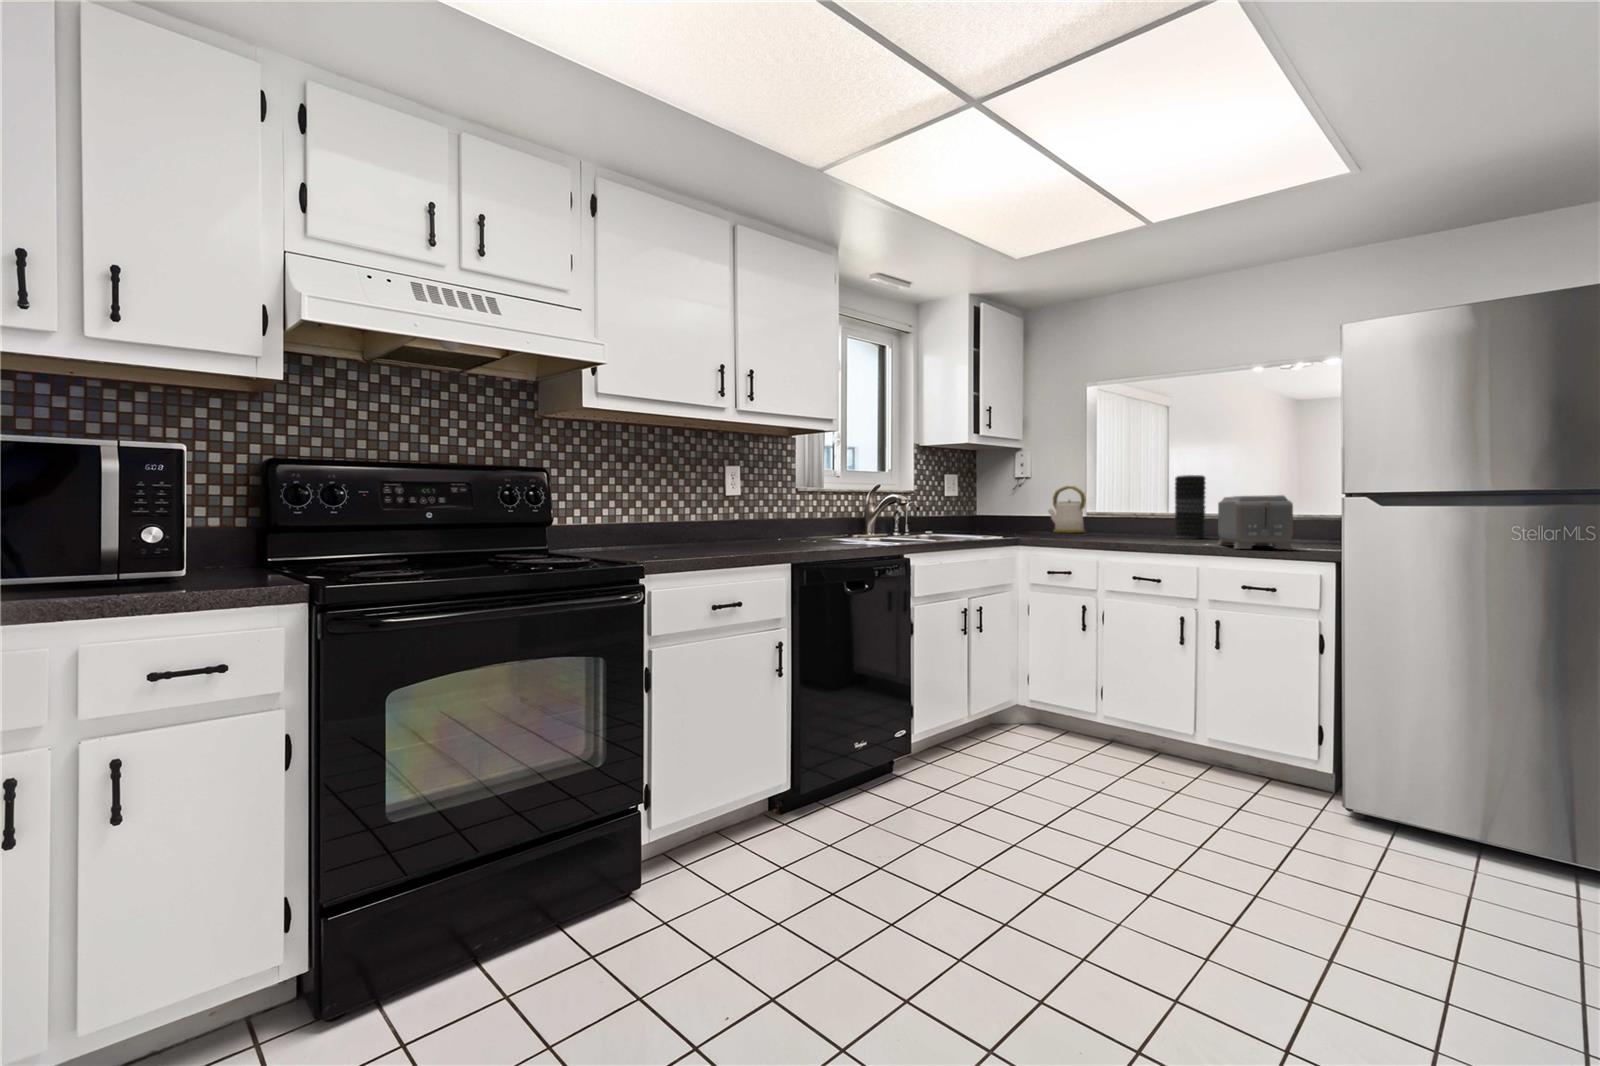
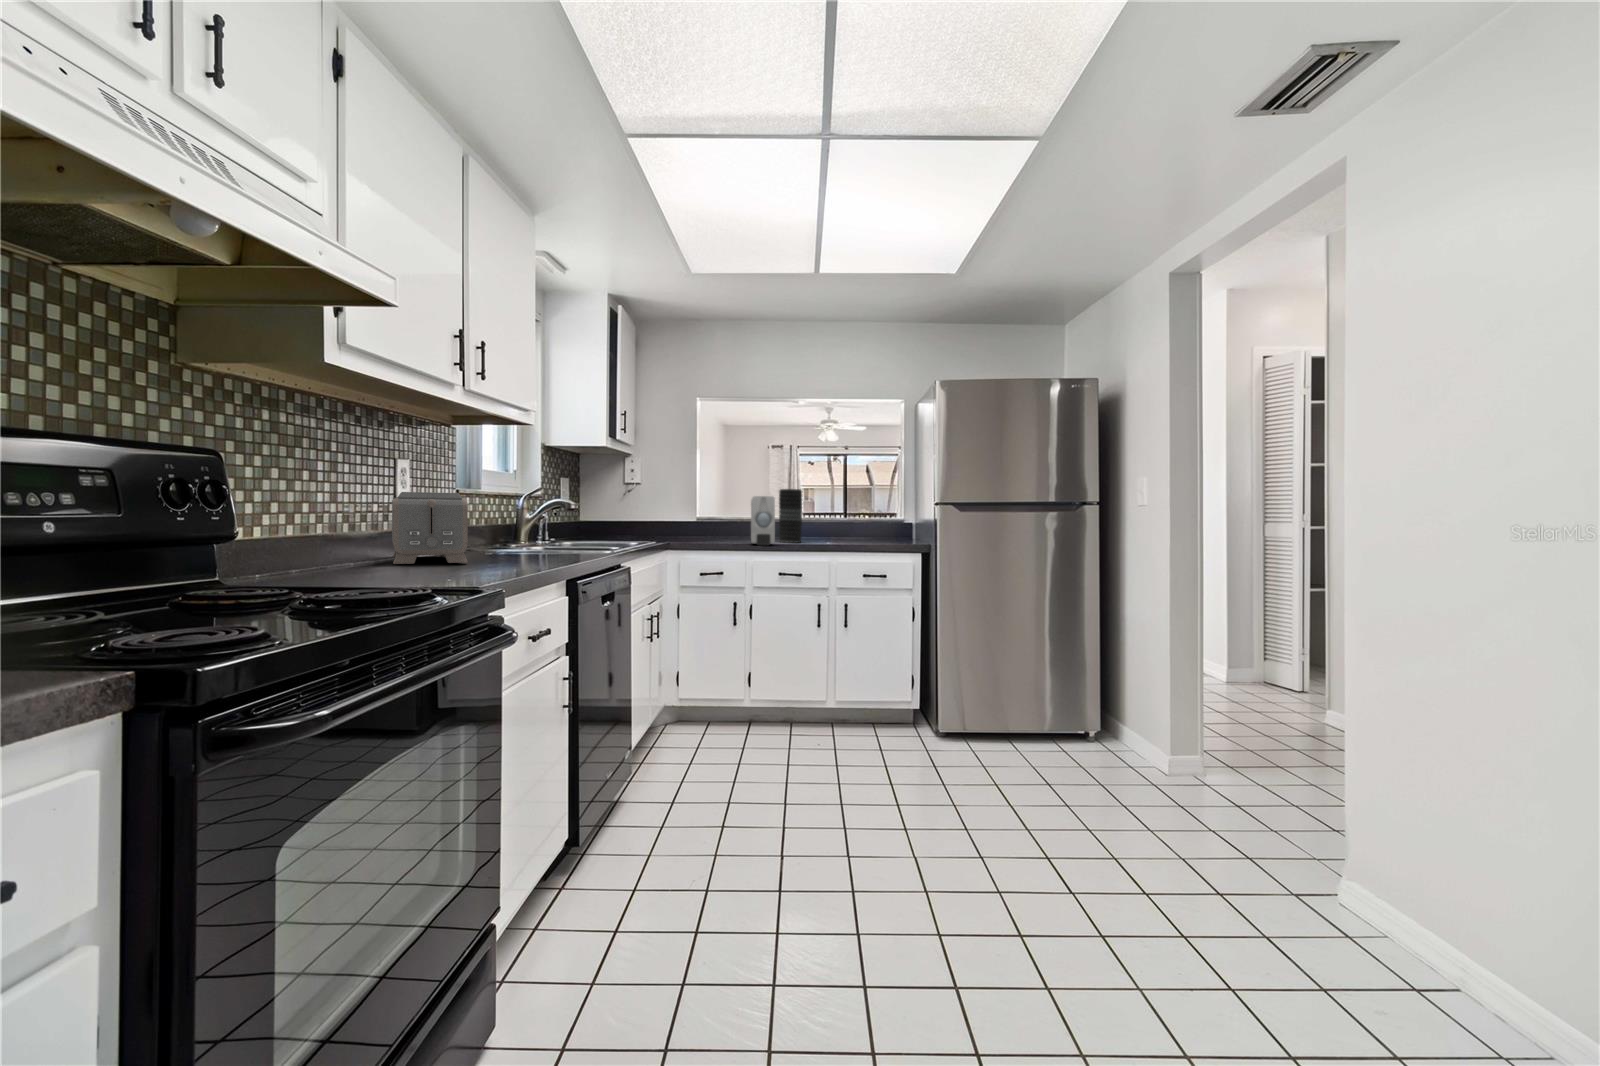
soap dispenser: none [1111,485,1147,540] -> present [751,496,775,545]
kettle: present [1048,486,1086,533] -> none [660,493,697,538]
toaster: present [1218,495,1293,549] -> present [392,492,468,564]

